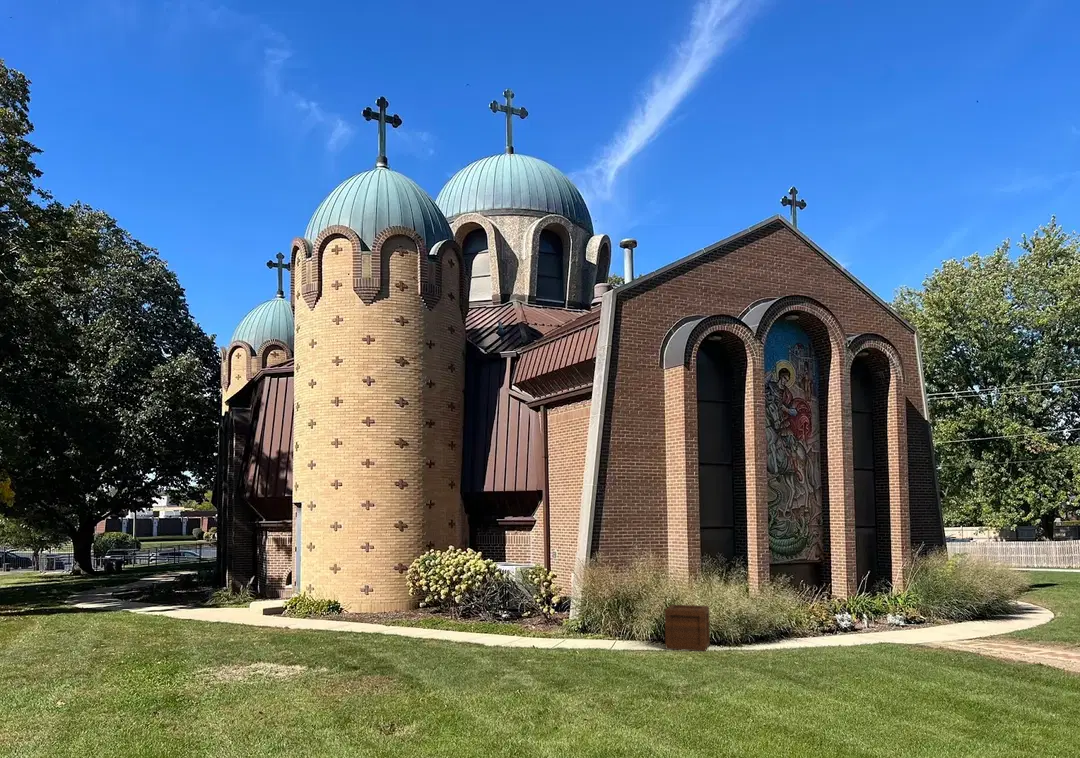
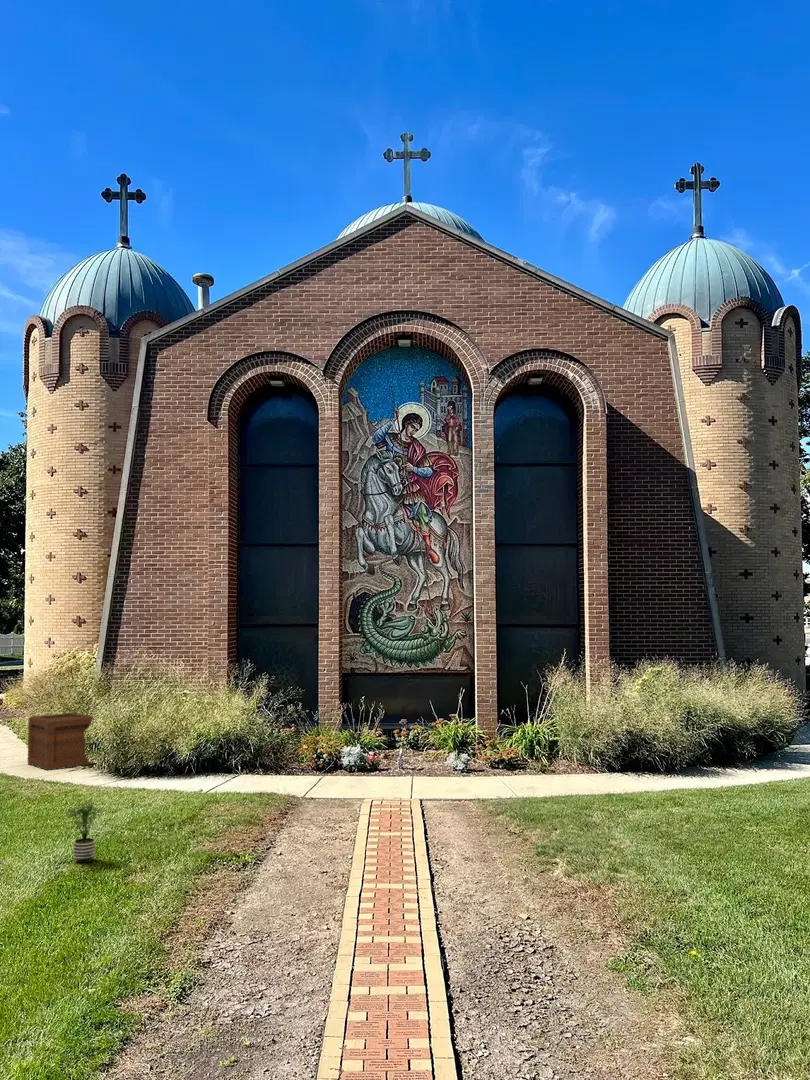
potted plant: none [1018,646,1048,686] -> present [68,802,101,862]

